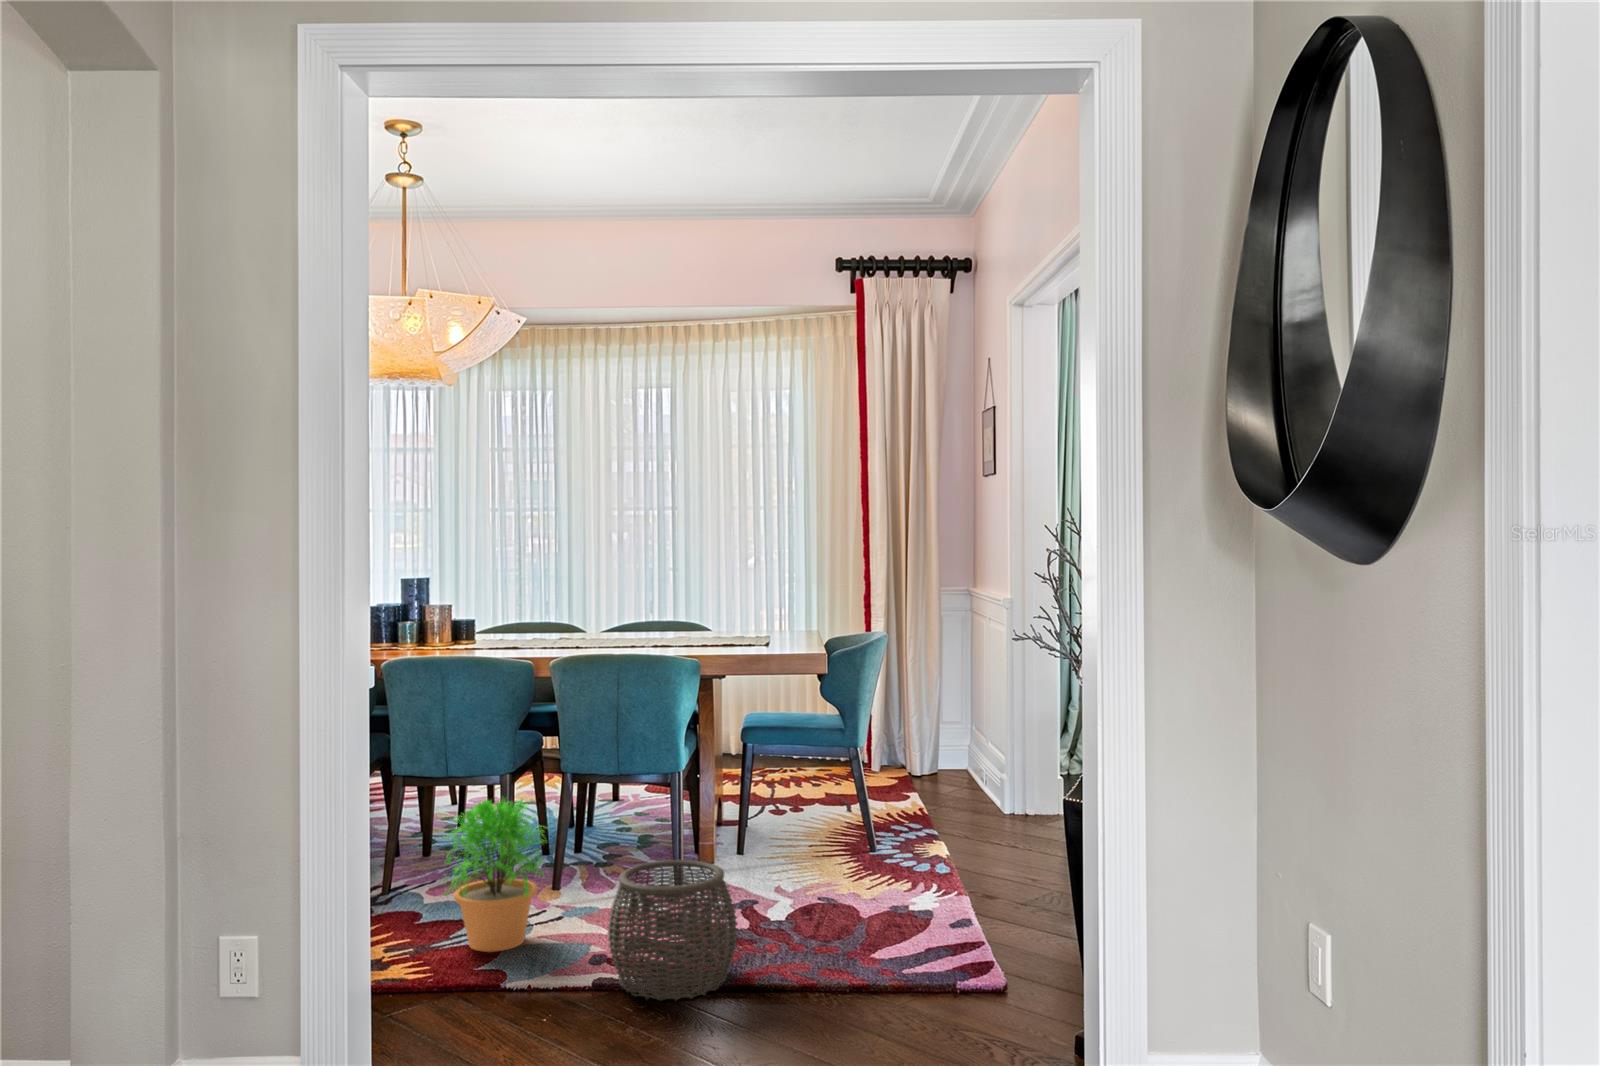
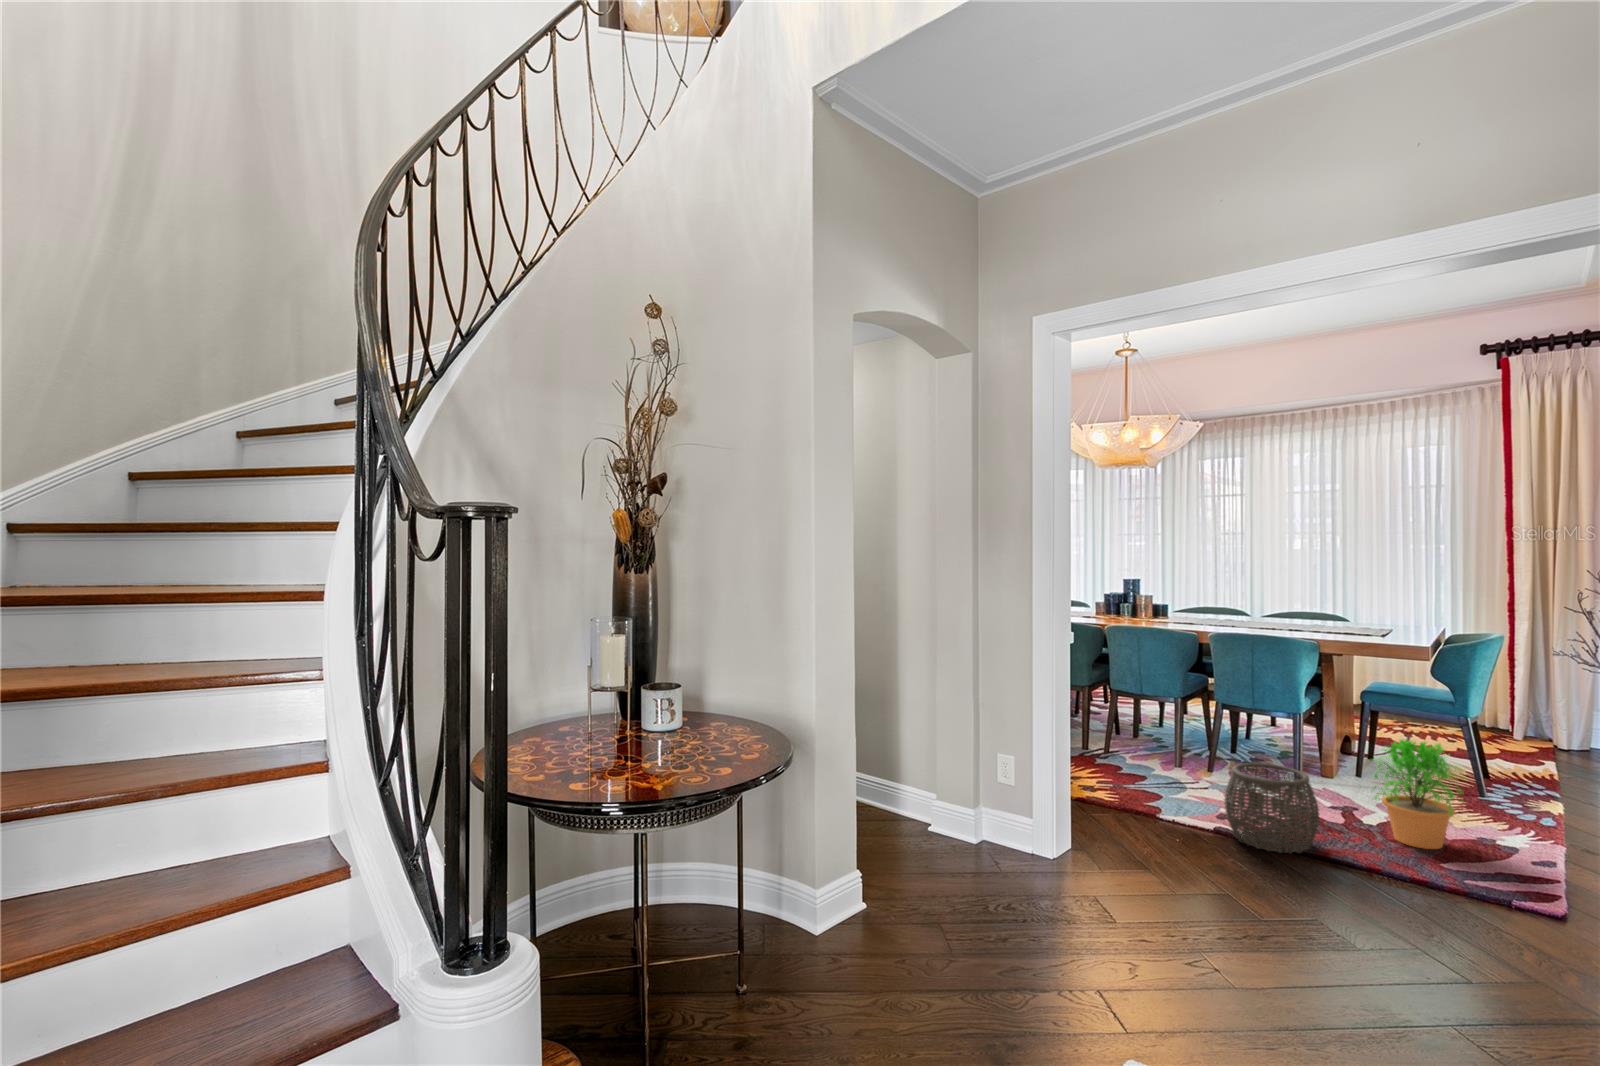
potted plant: present [441,798,544,952] -> present [1371,740,1464,849]

